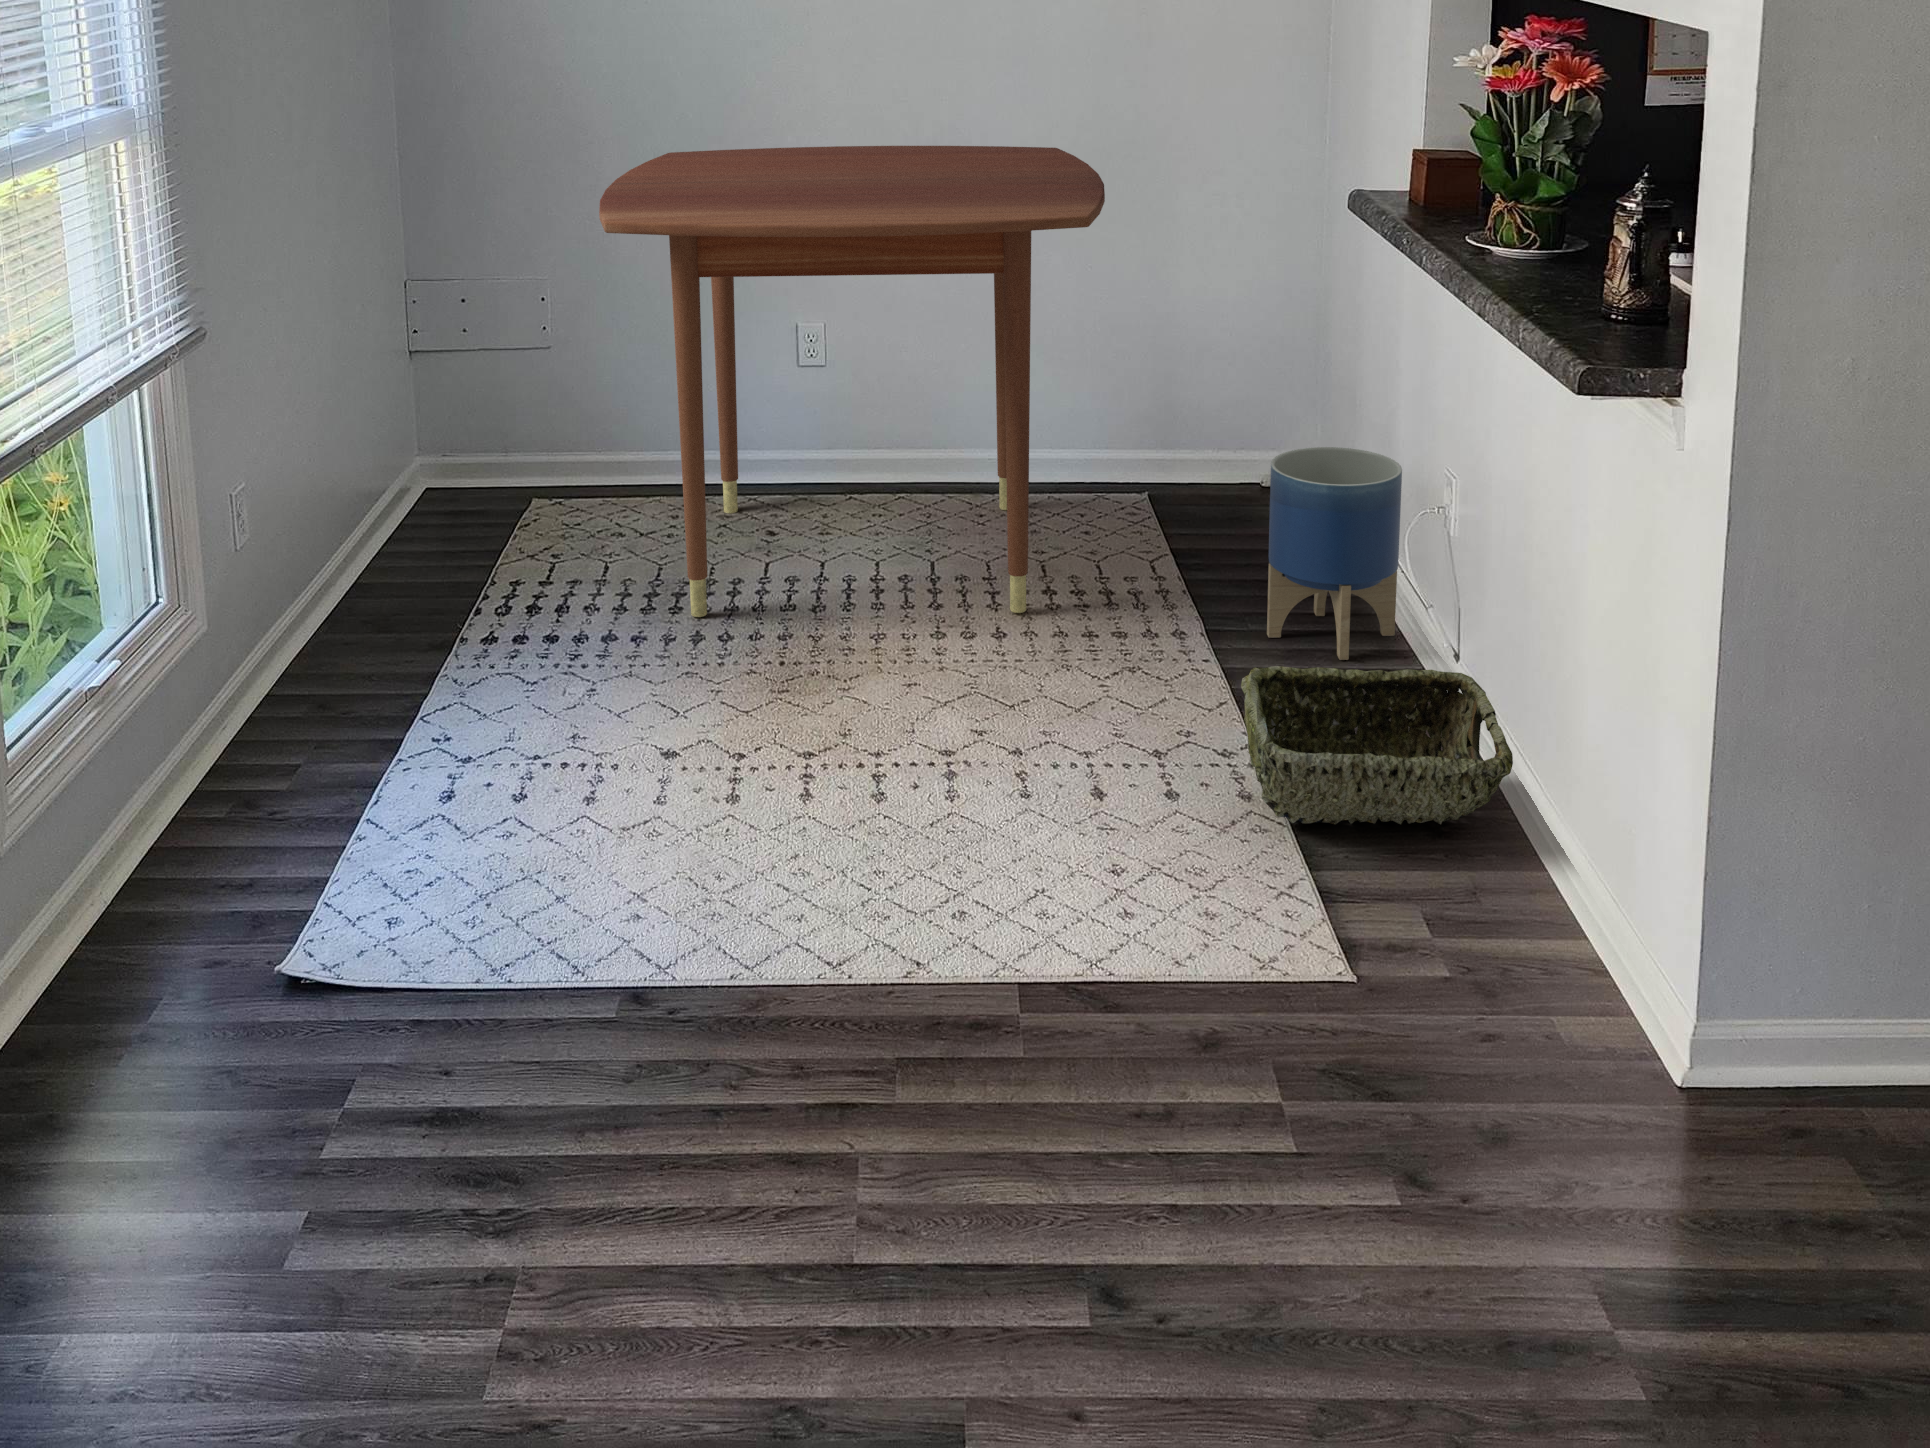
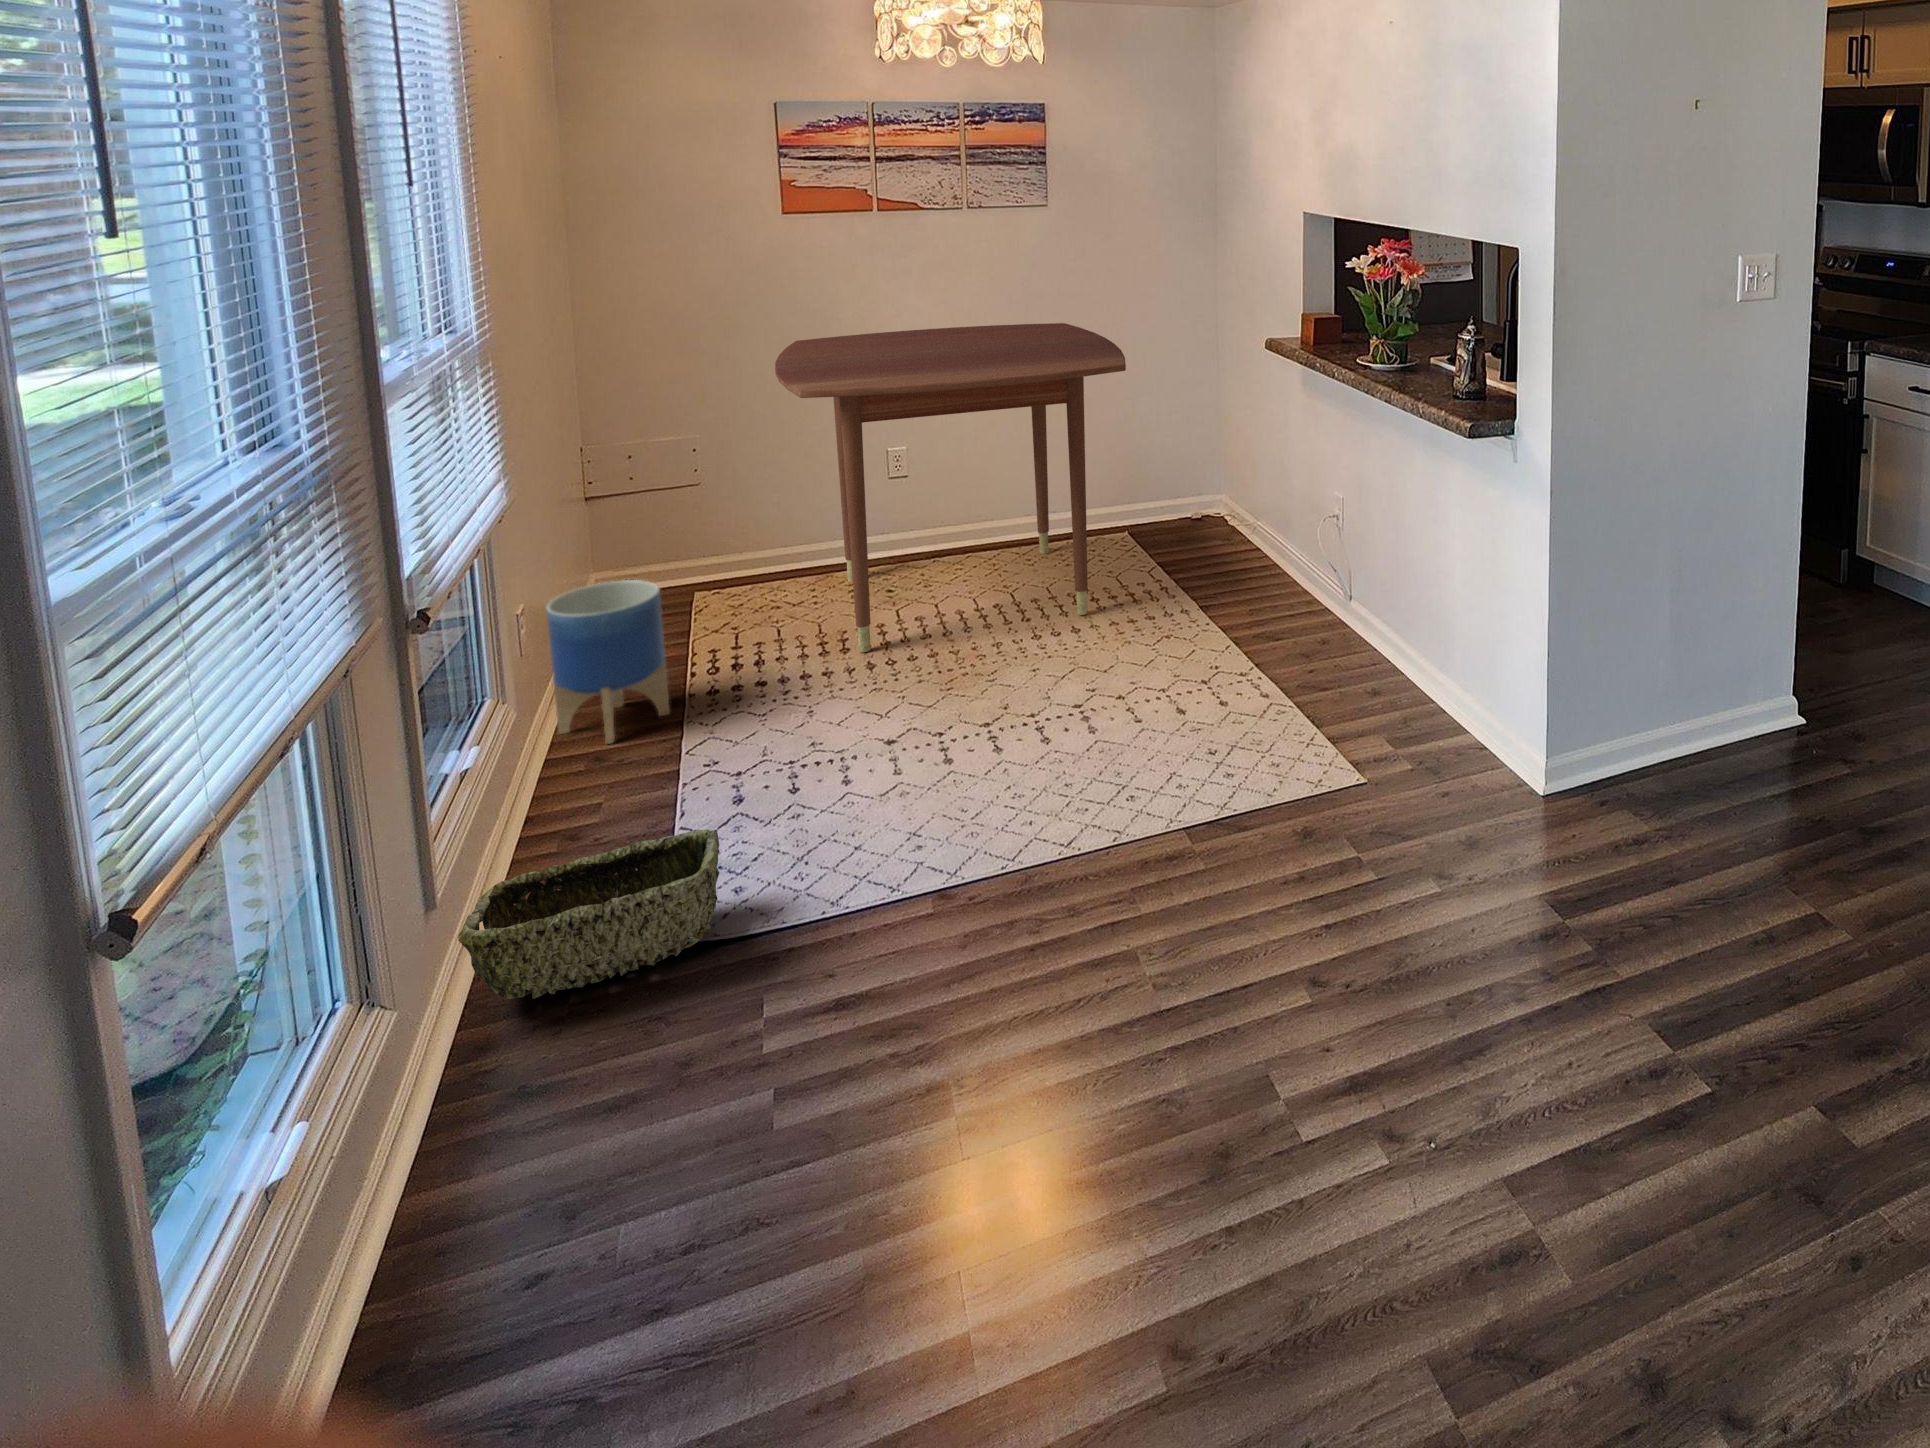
planter: present [1267,447,1402,660] -> present [547,580,669,744]
woven basket: present [1241,666,1513,824] -> present [458,829,720,999]

